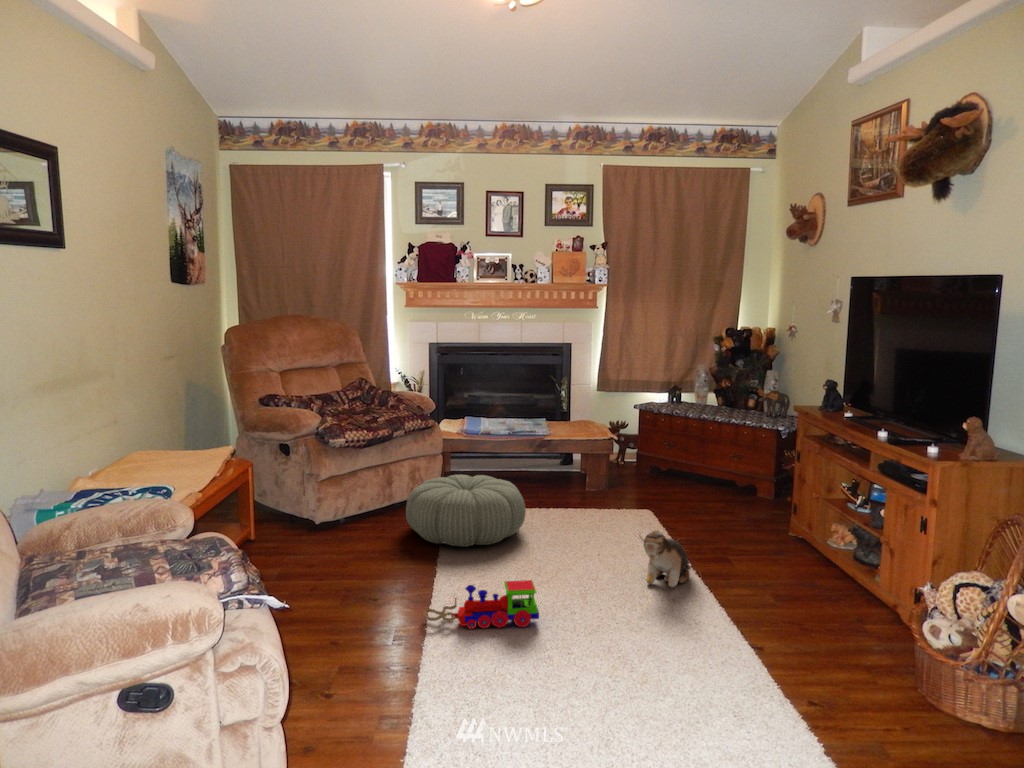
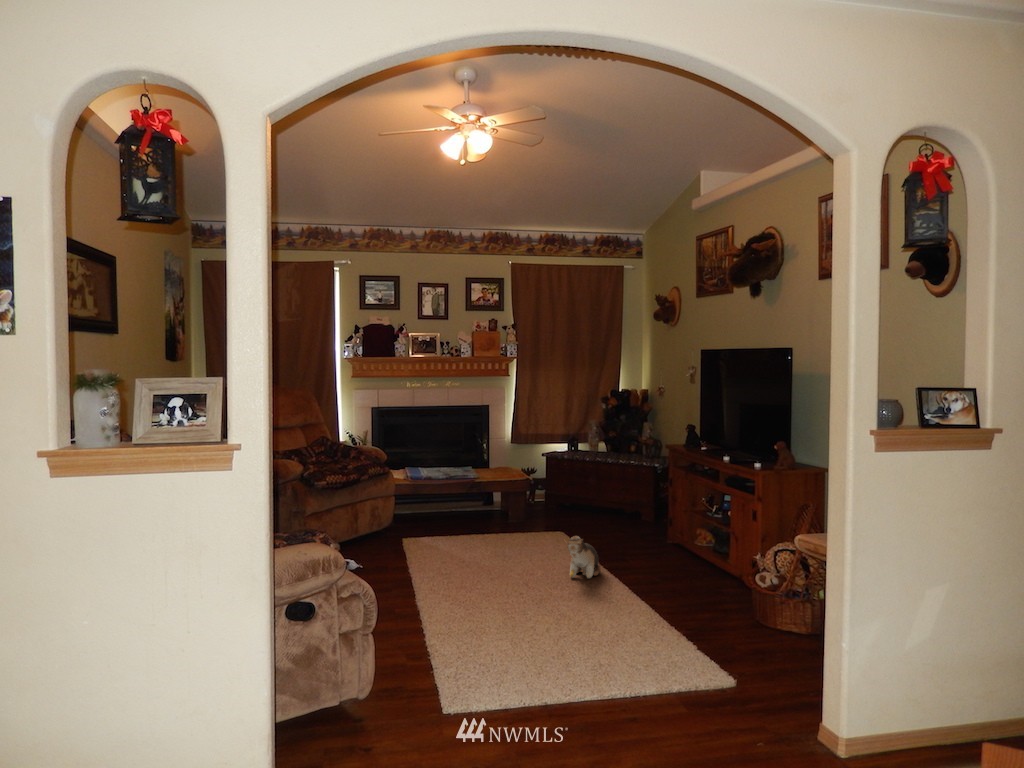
pouf: present [406,475,526,547] -> none [375,509,471,563]
toy train: present [423,580,539,629] -> none [411,574,498,612]

